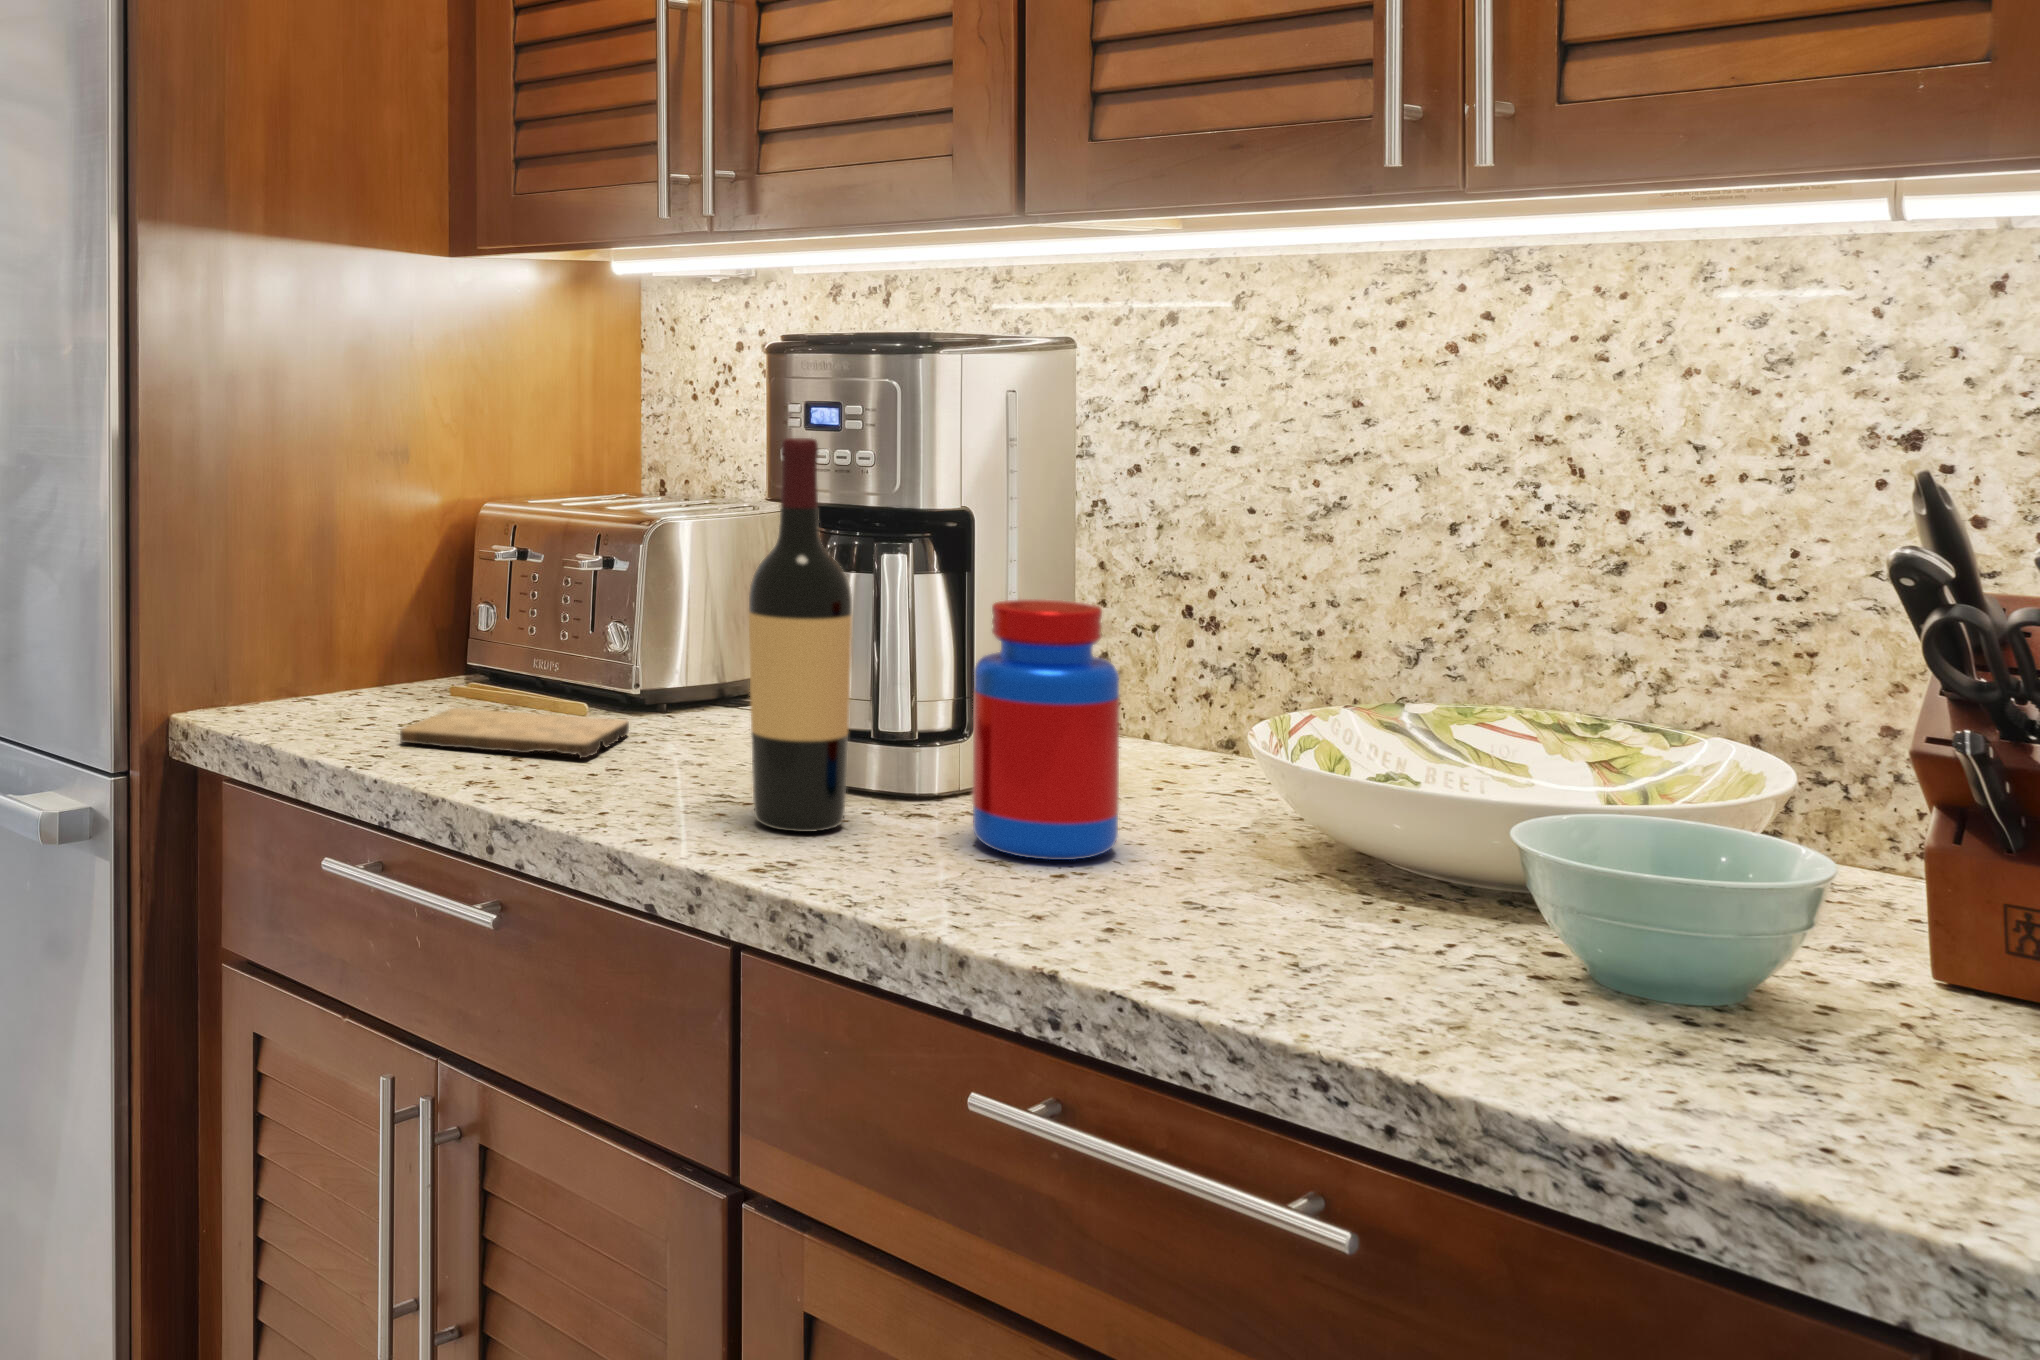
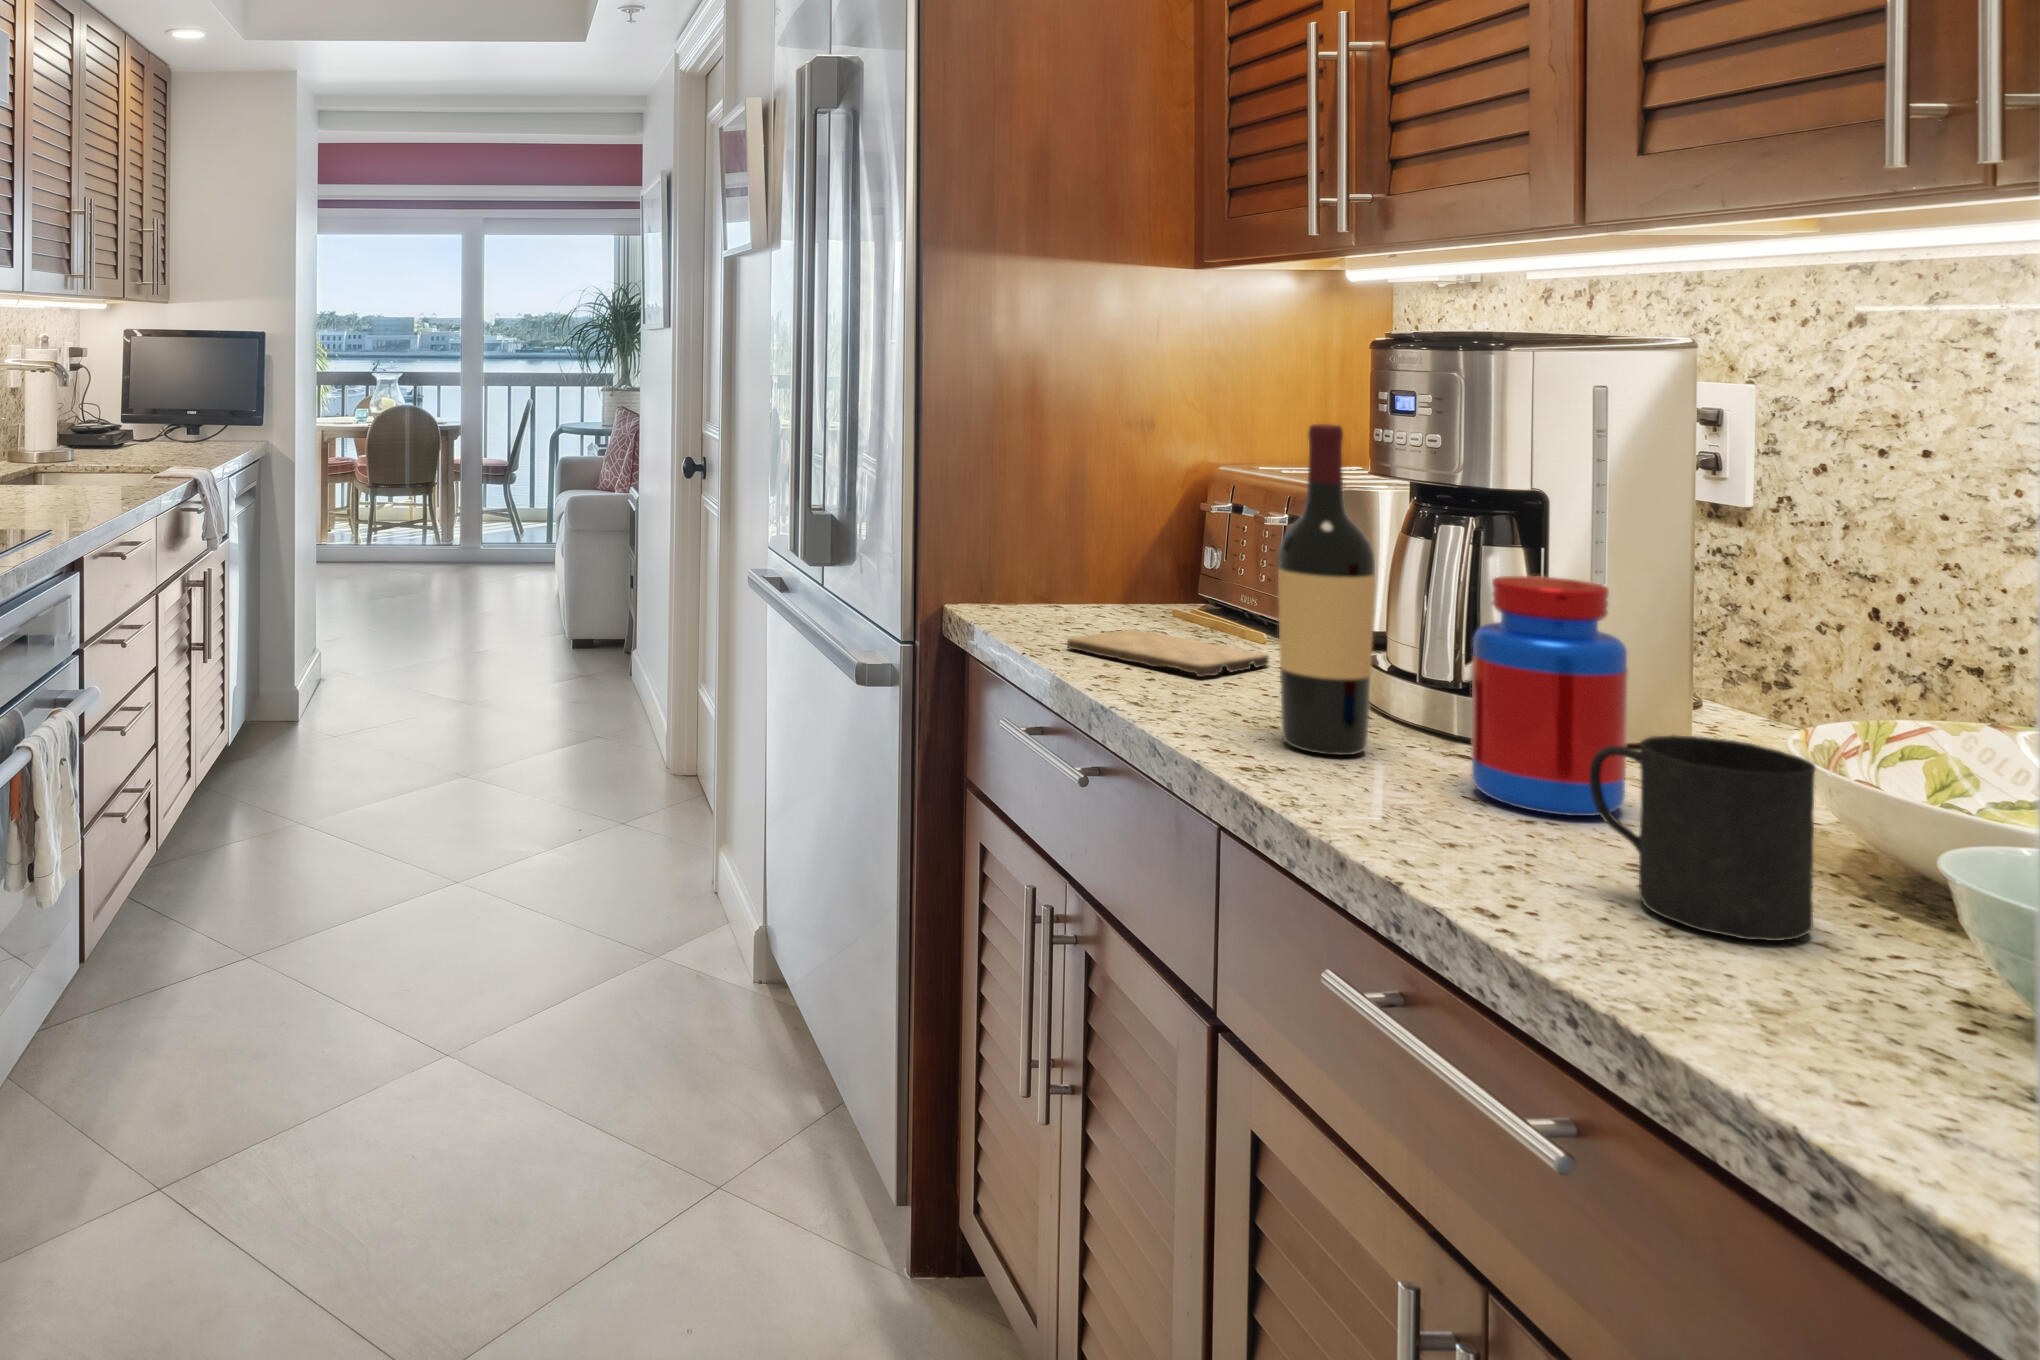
mug: none [1192,754,1391,958] -> present [1589,735,1815,941]

